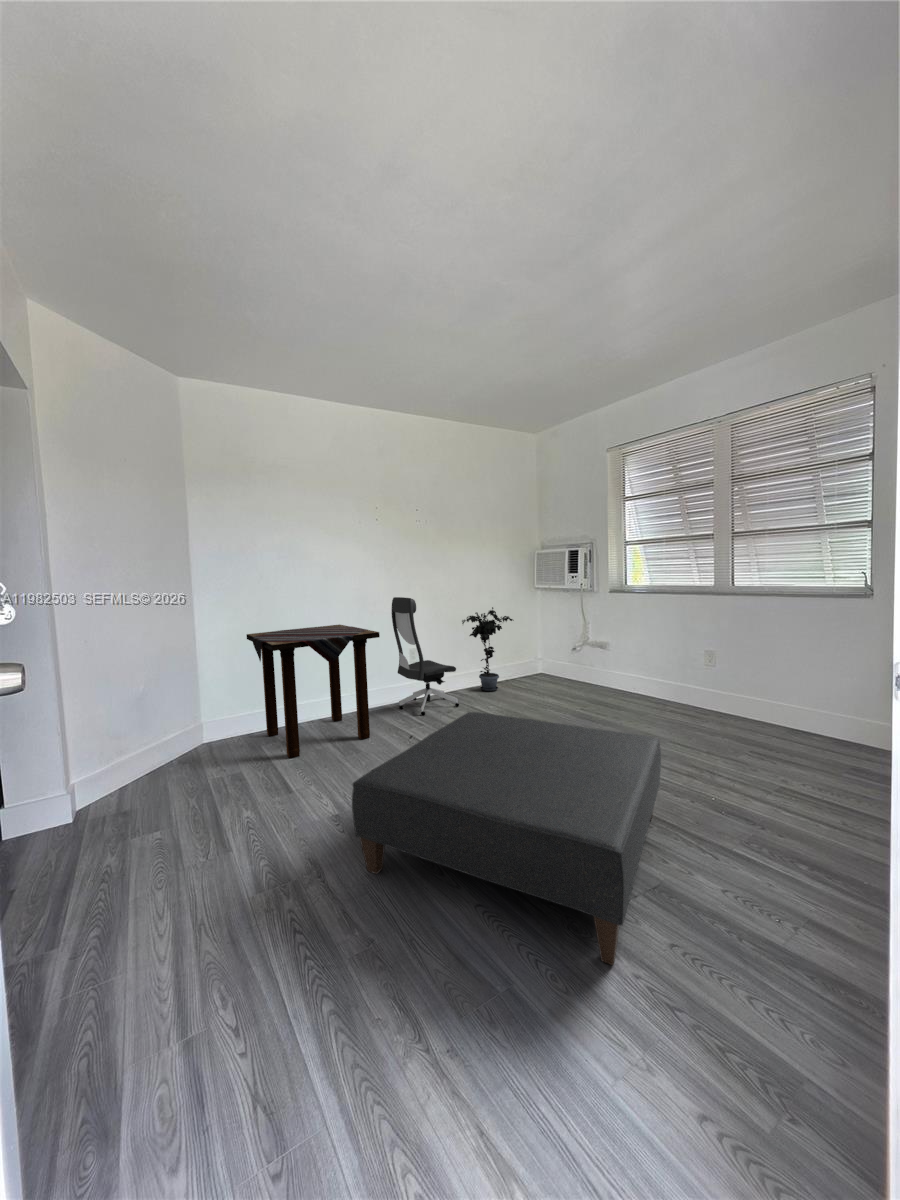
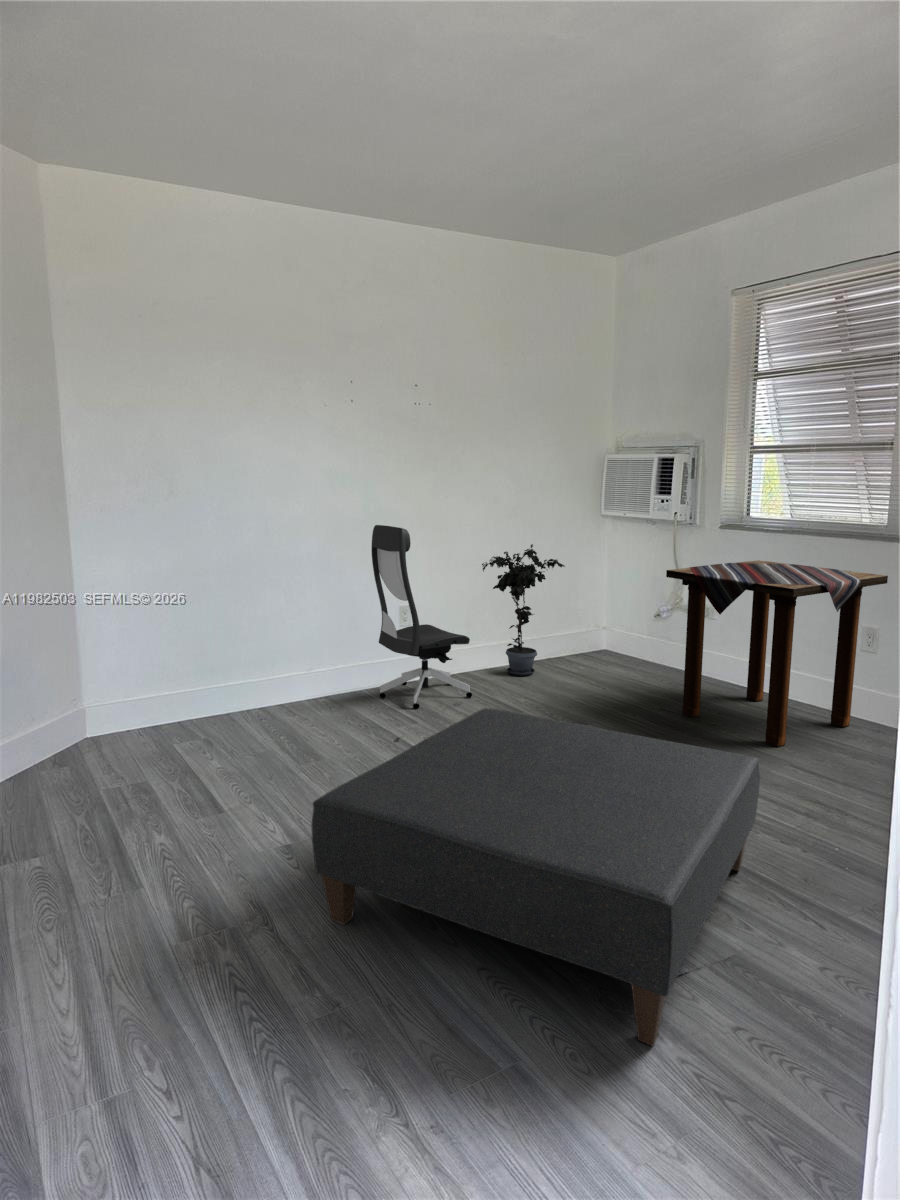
side table: present [247,625,380,758] -> present [666,560,888,747]

